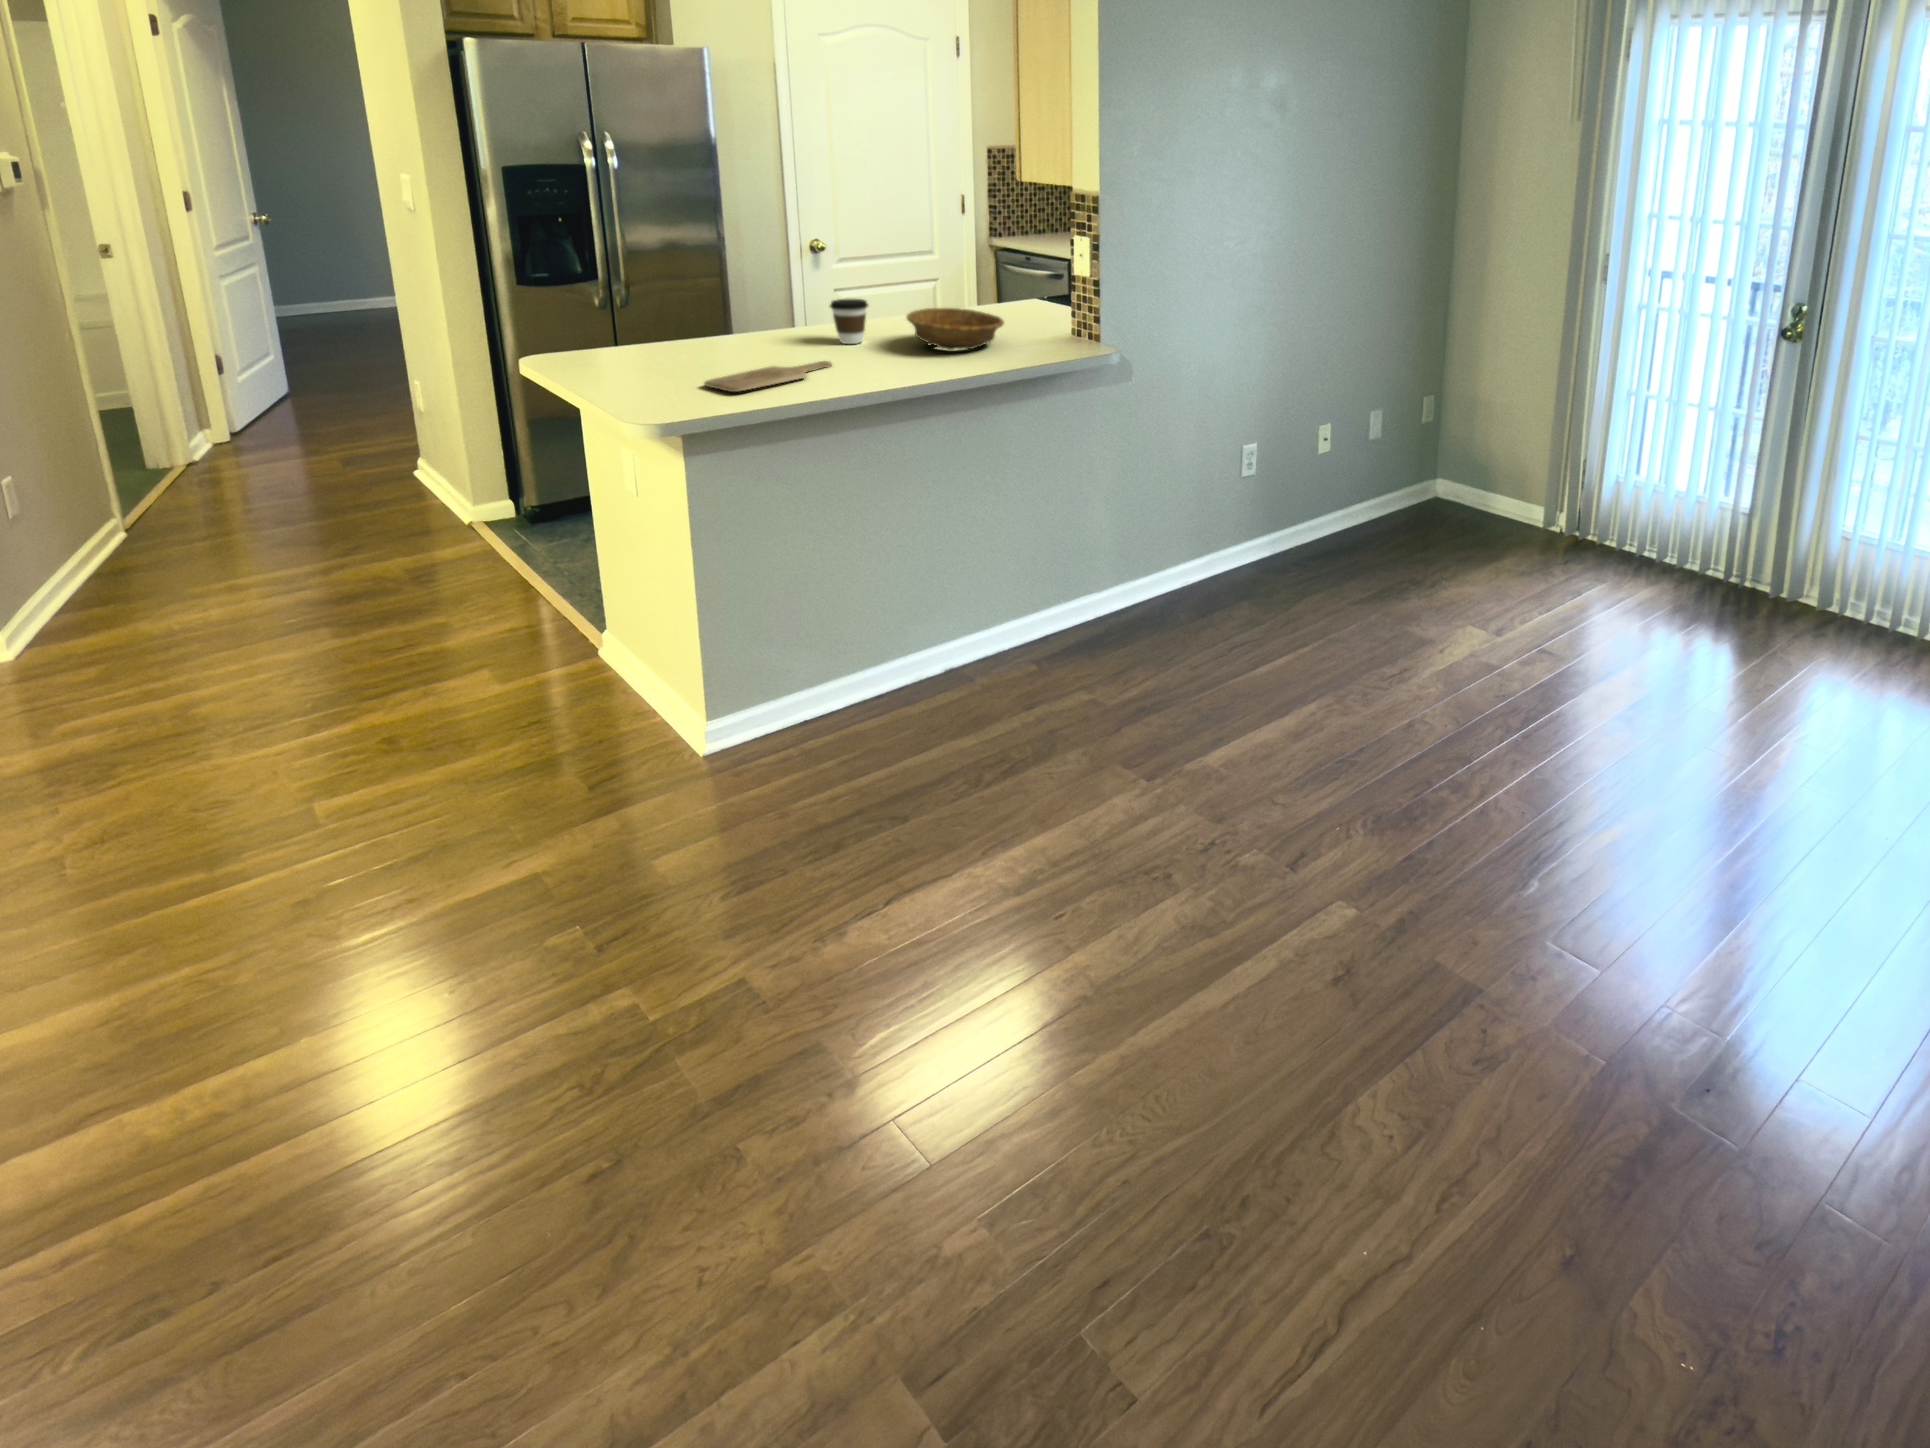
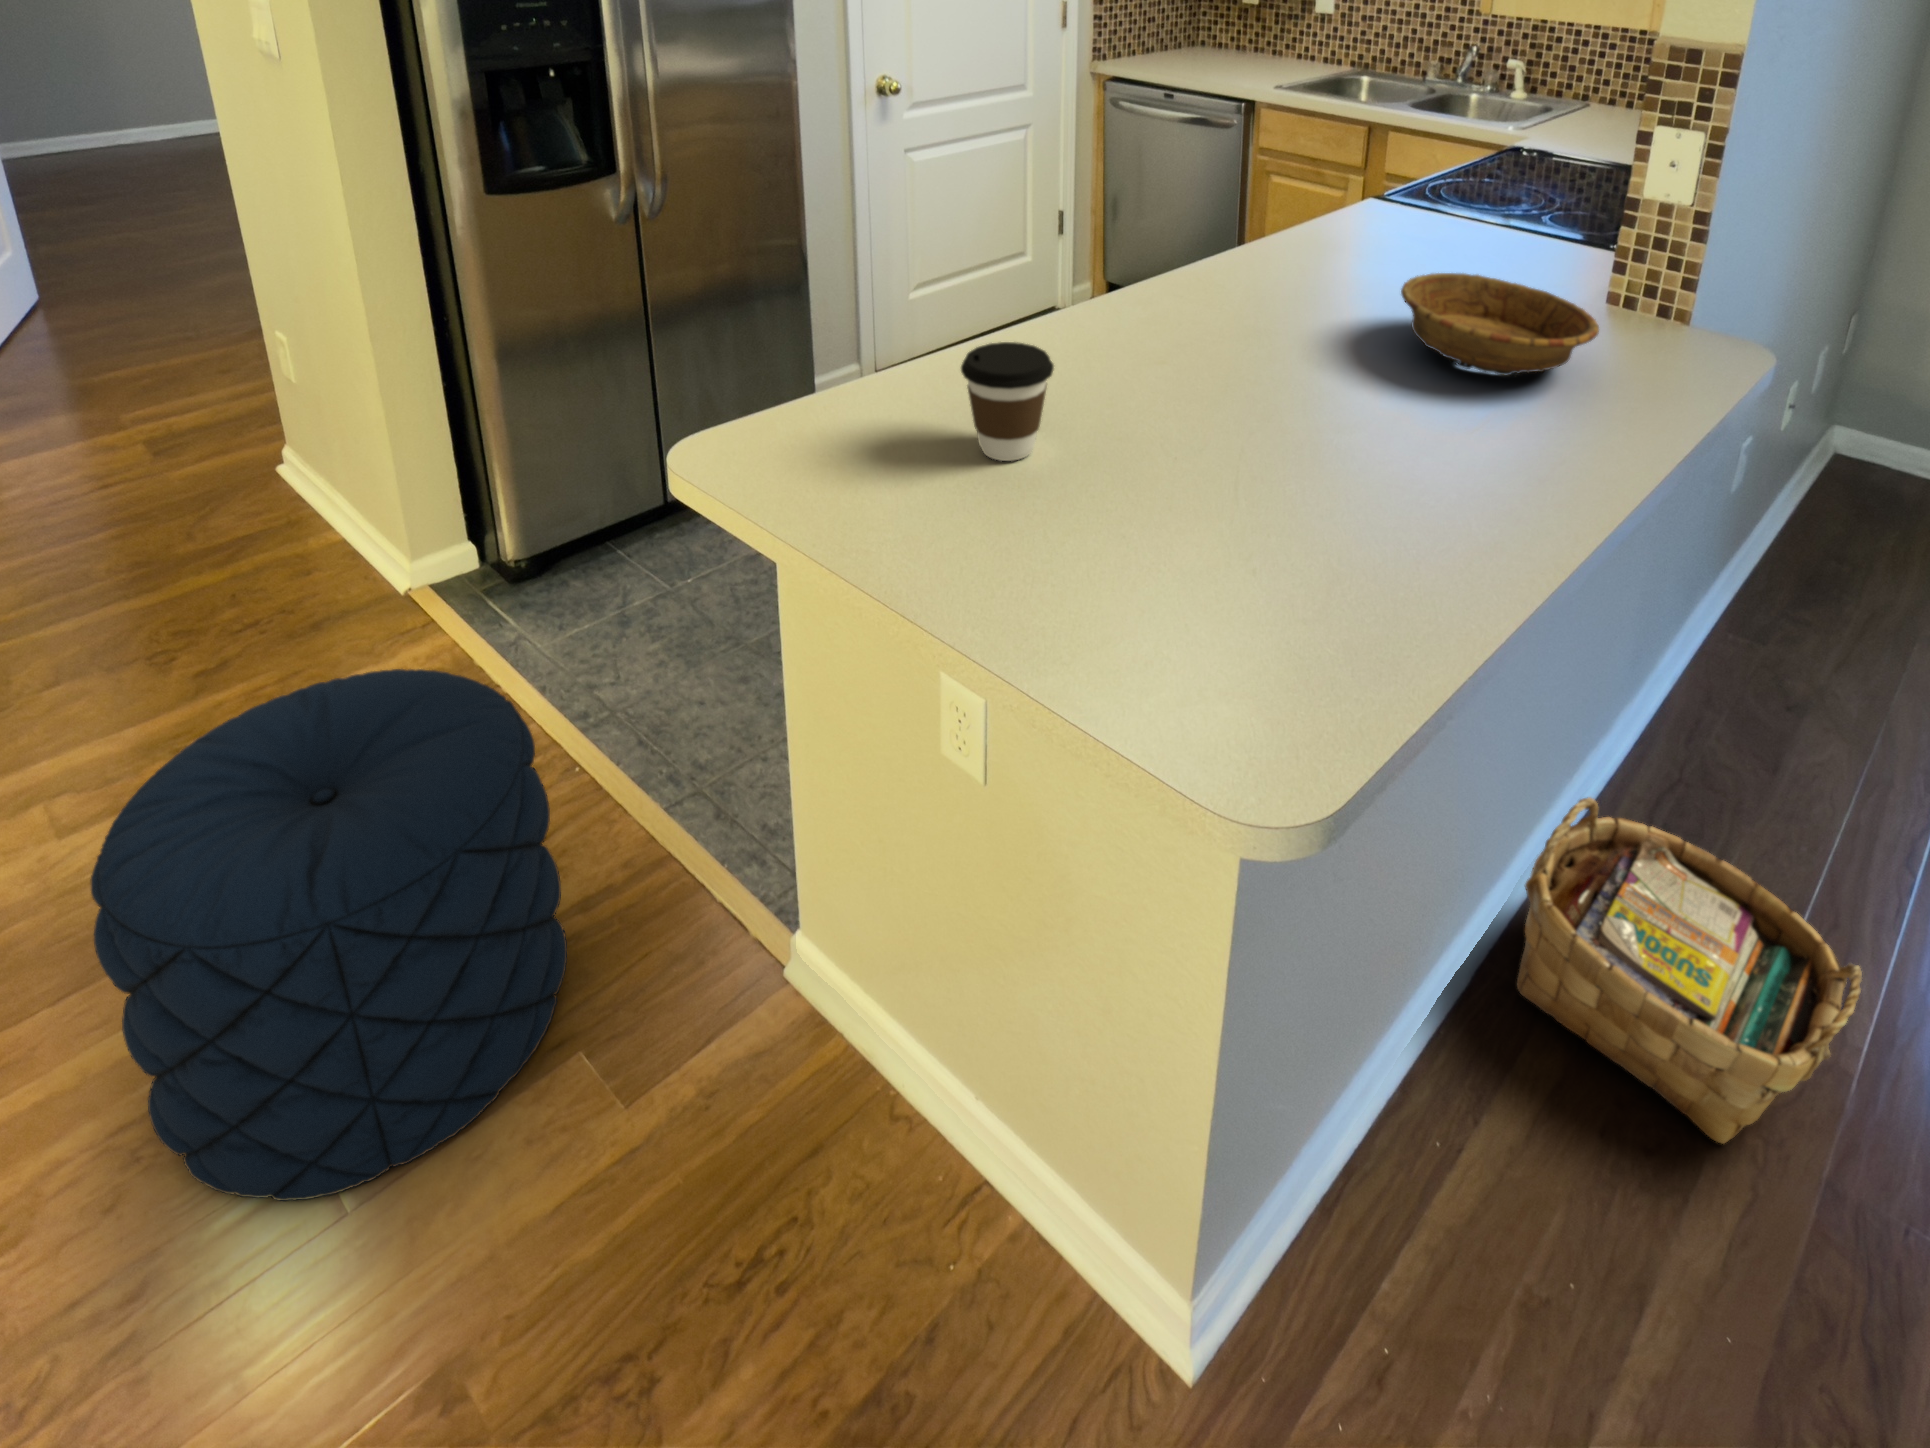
coffee cup: present [829,299,868,344] -> present [961,342,1054,461]
cutting board: present [704,361,832,392] -> none [1193,437,1376,595]
pouf: none [271,488,496,694] -> present [91,669,567,1201]
woven basket: none [954,572,1093,713] -> present [1517,797,1862,1143]

